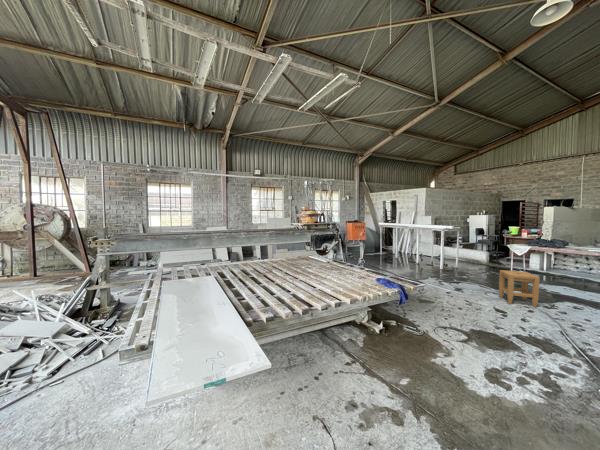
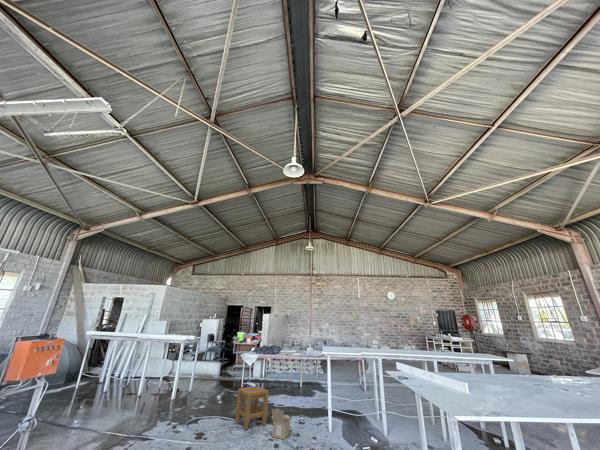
cardboard box: none [540,292,573,322] -> present [272,409,290,439]

